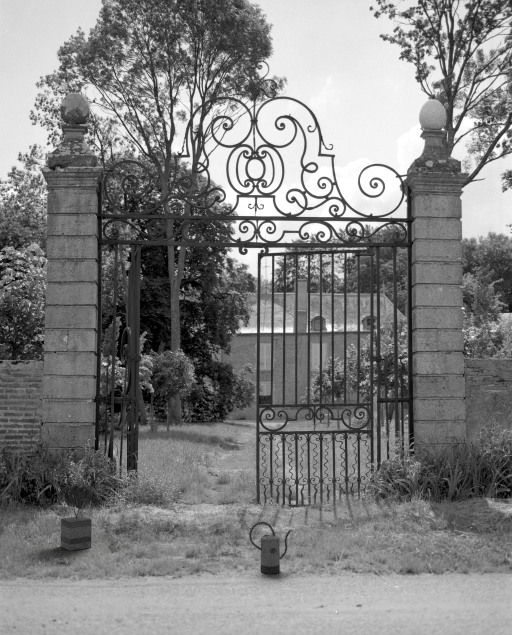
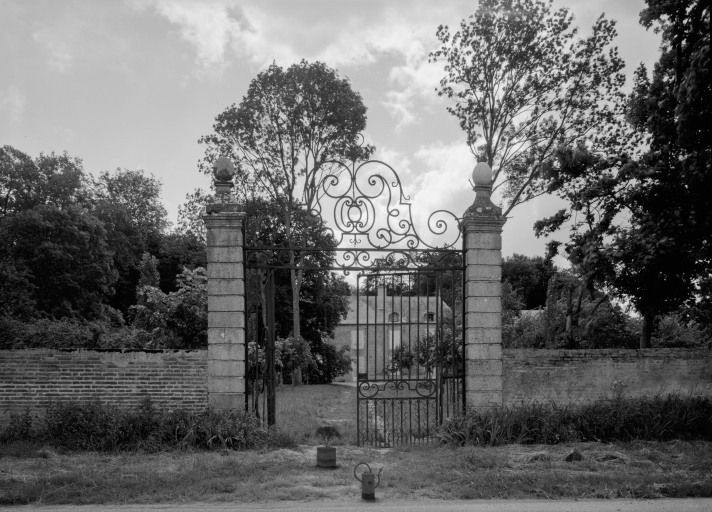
potted tree: present [57,484,101,551] -> present [314,426,342,467]

